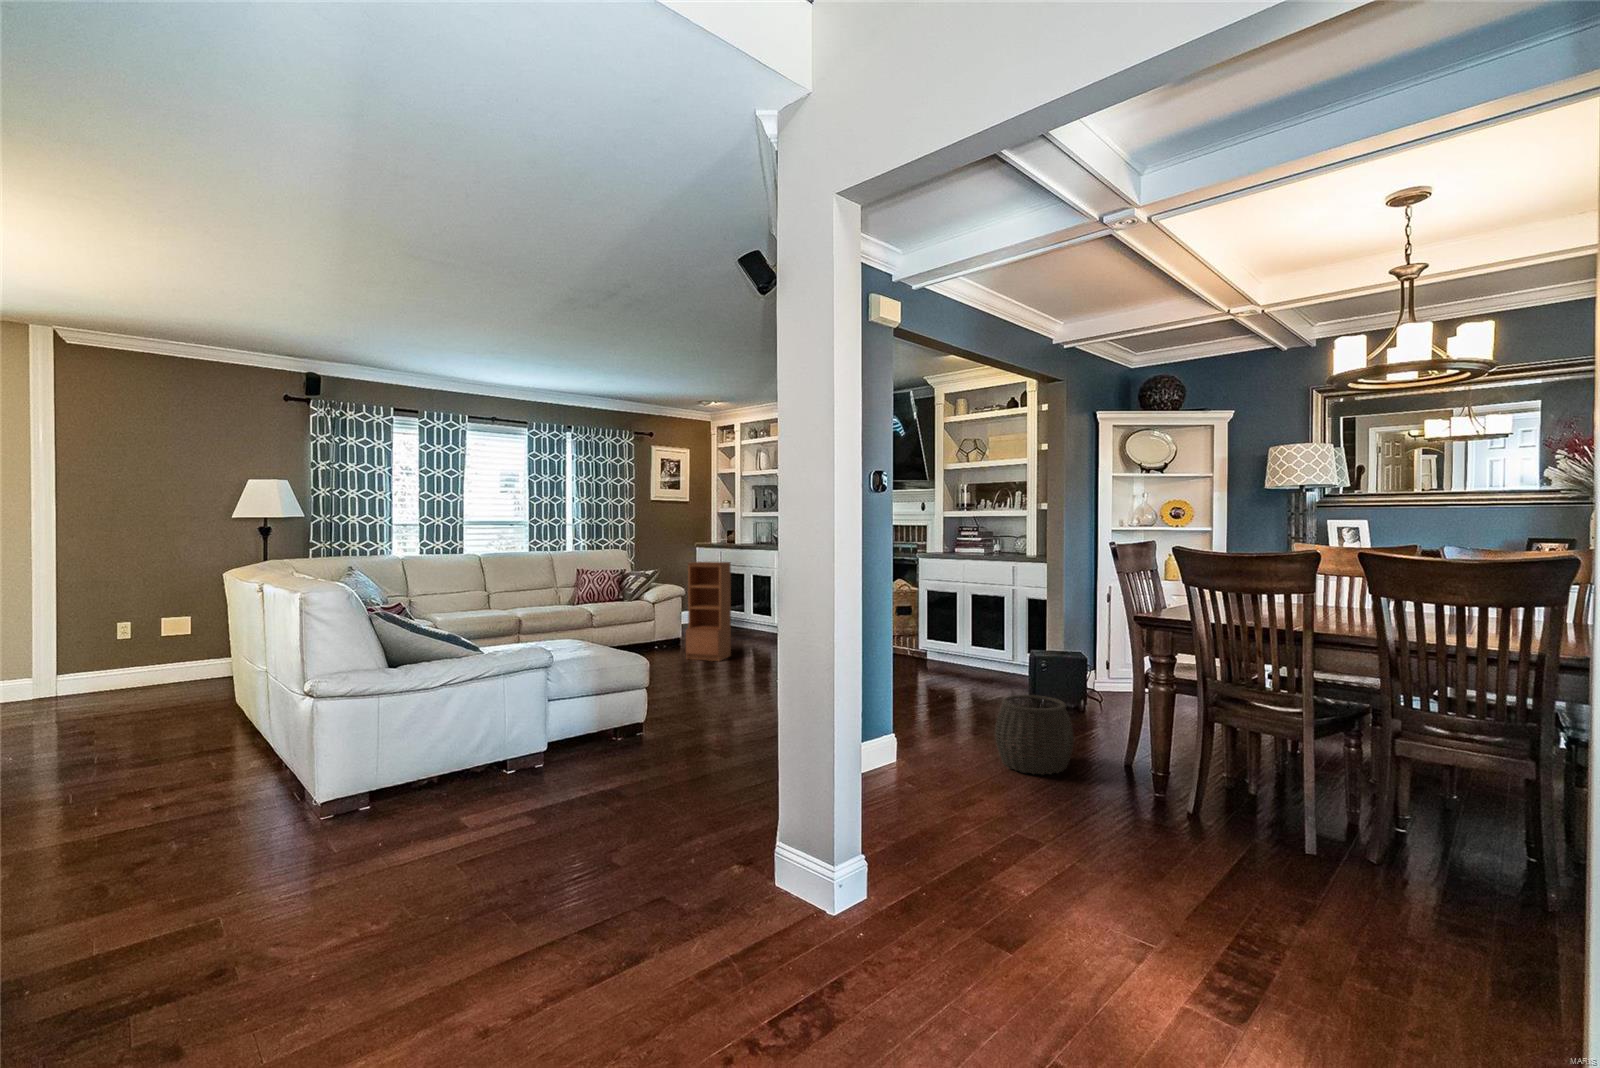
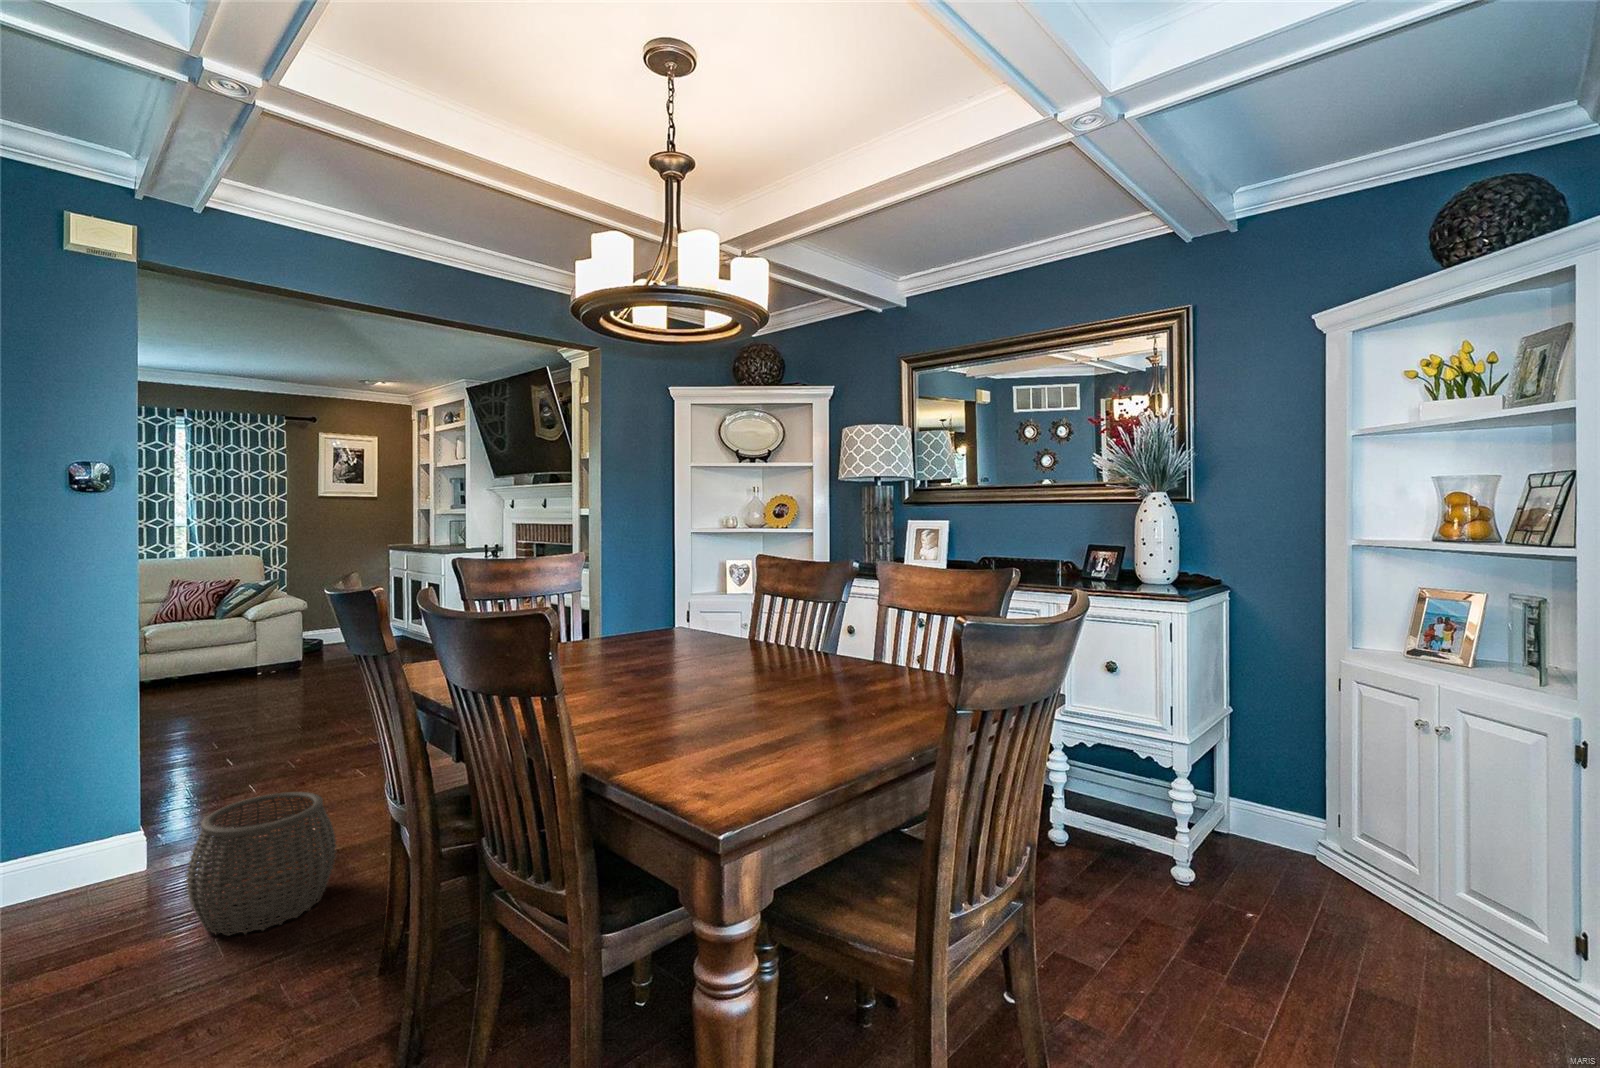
bookcase: present [686,562,731,661] -> none [234,572,307,698]

